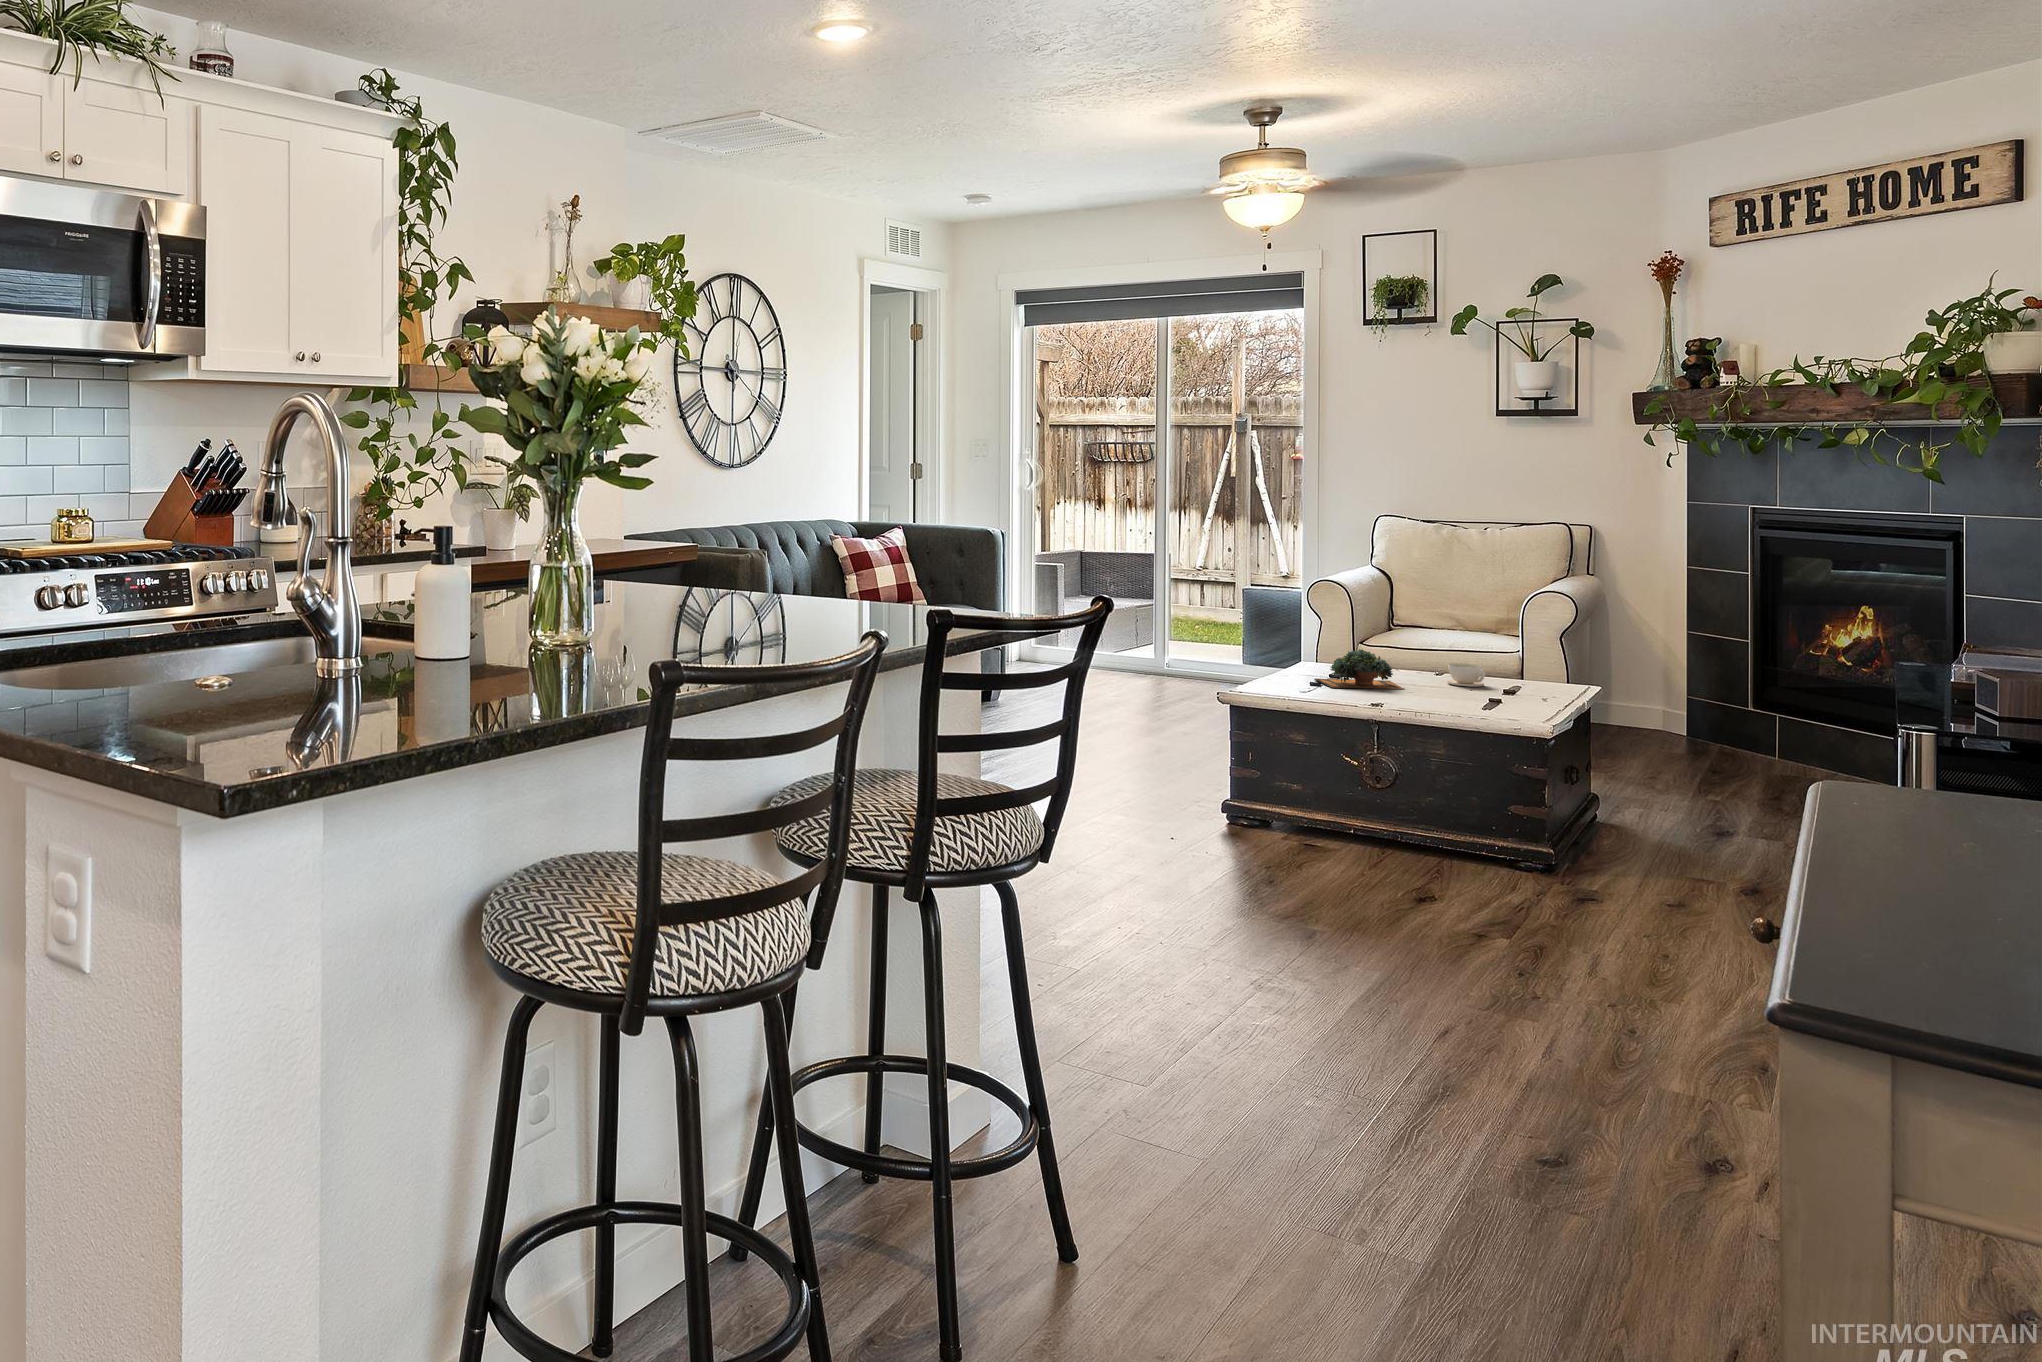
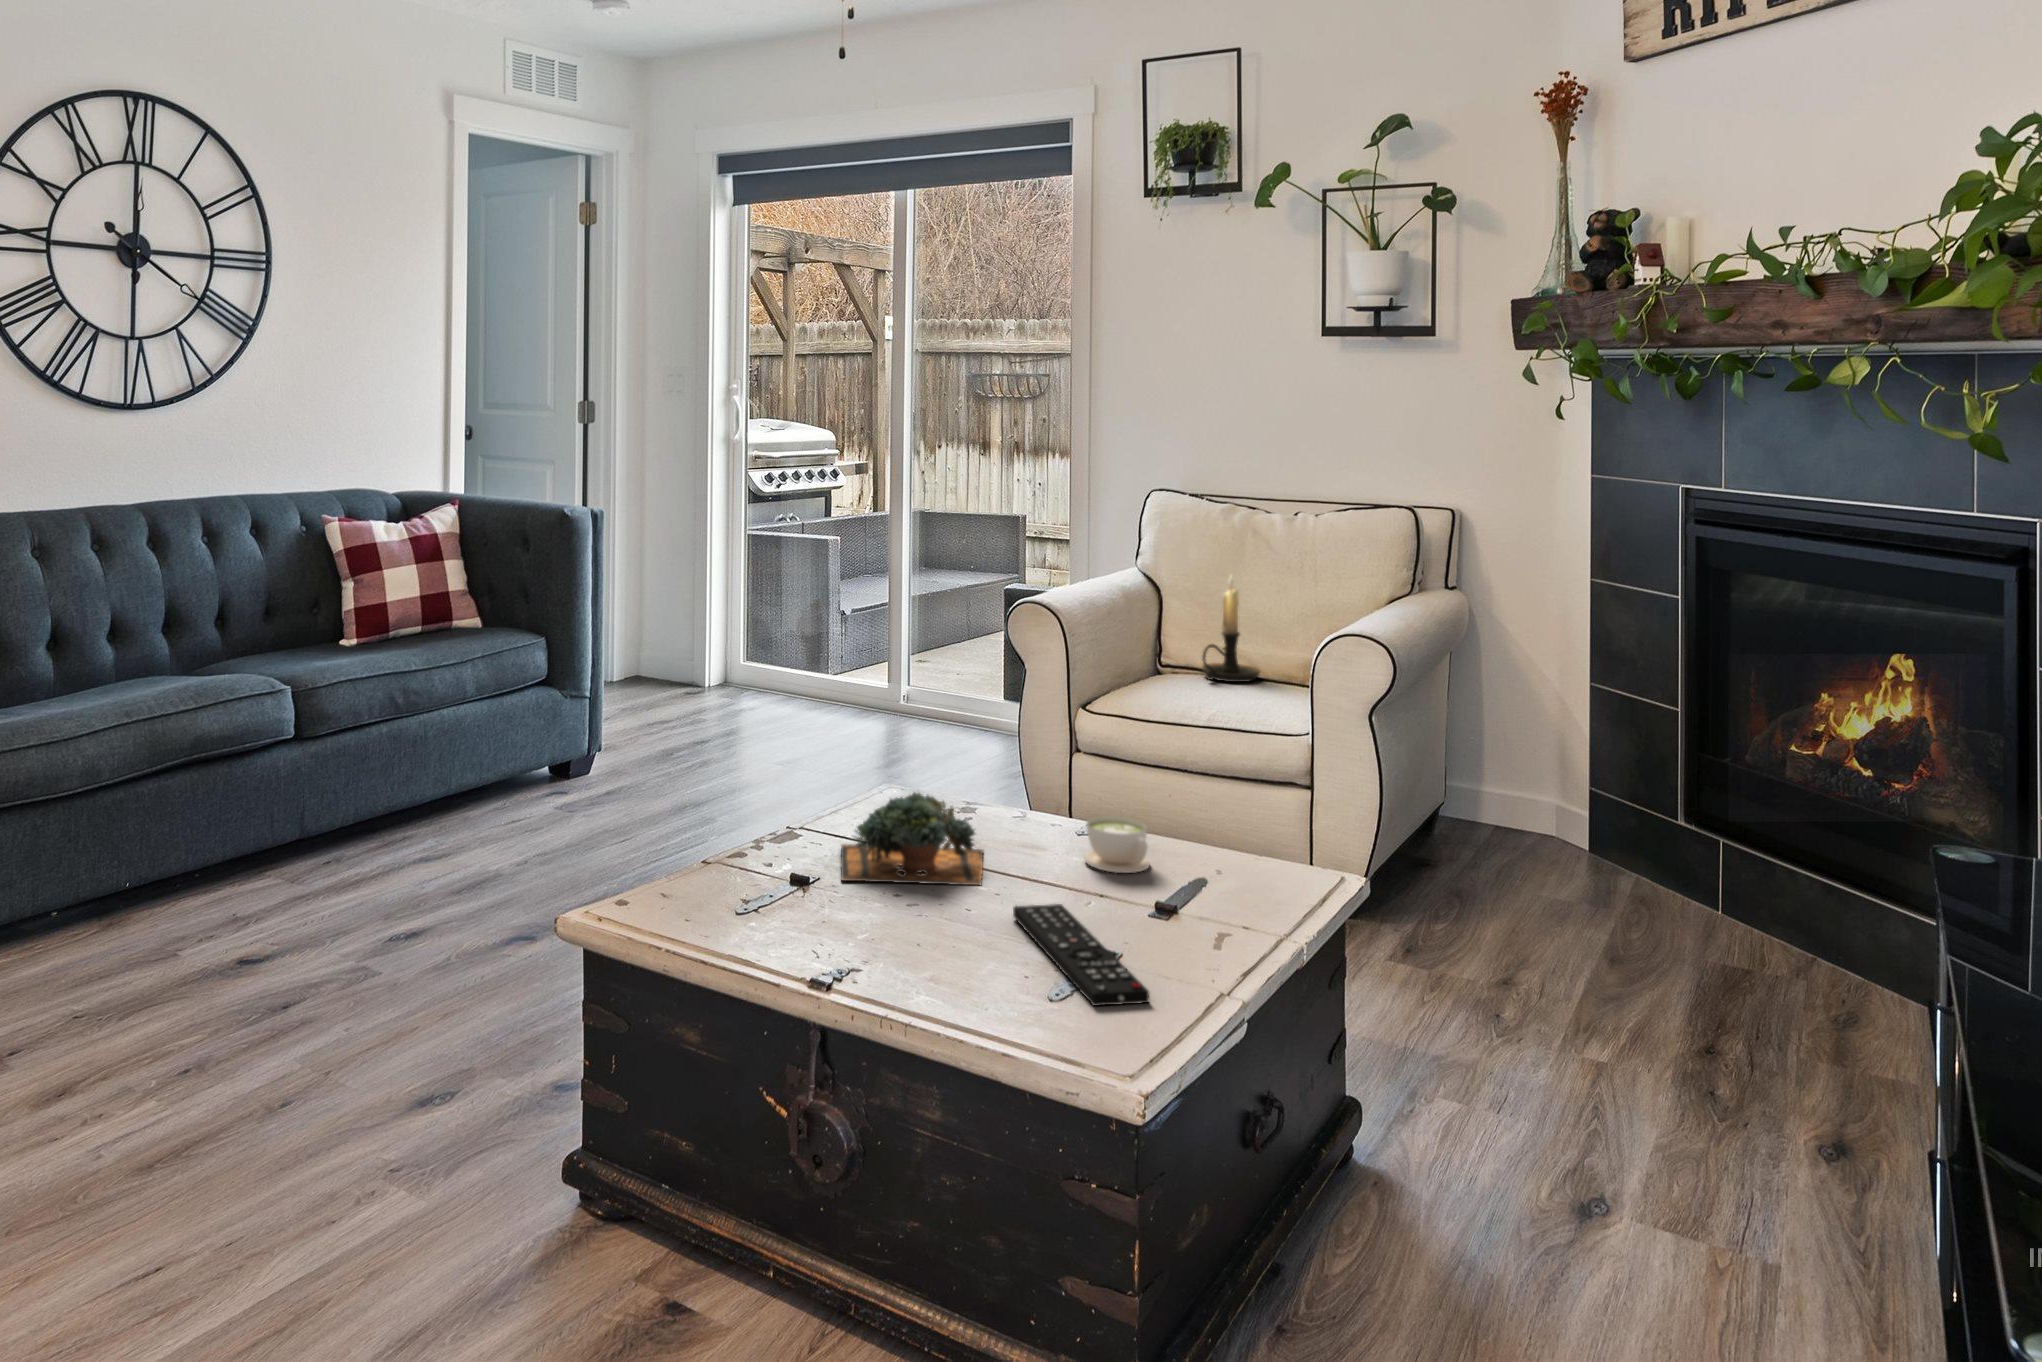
candle holder: none [1430,566,1470,632] -> present [1202,576,1260,682]
remote control: none [1435,690,1527,713] -> present [1013,904,1149,1006]

